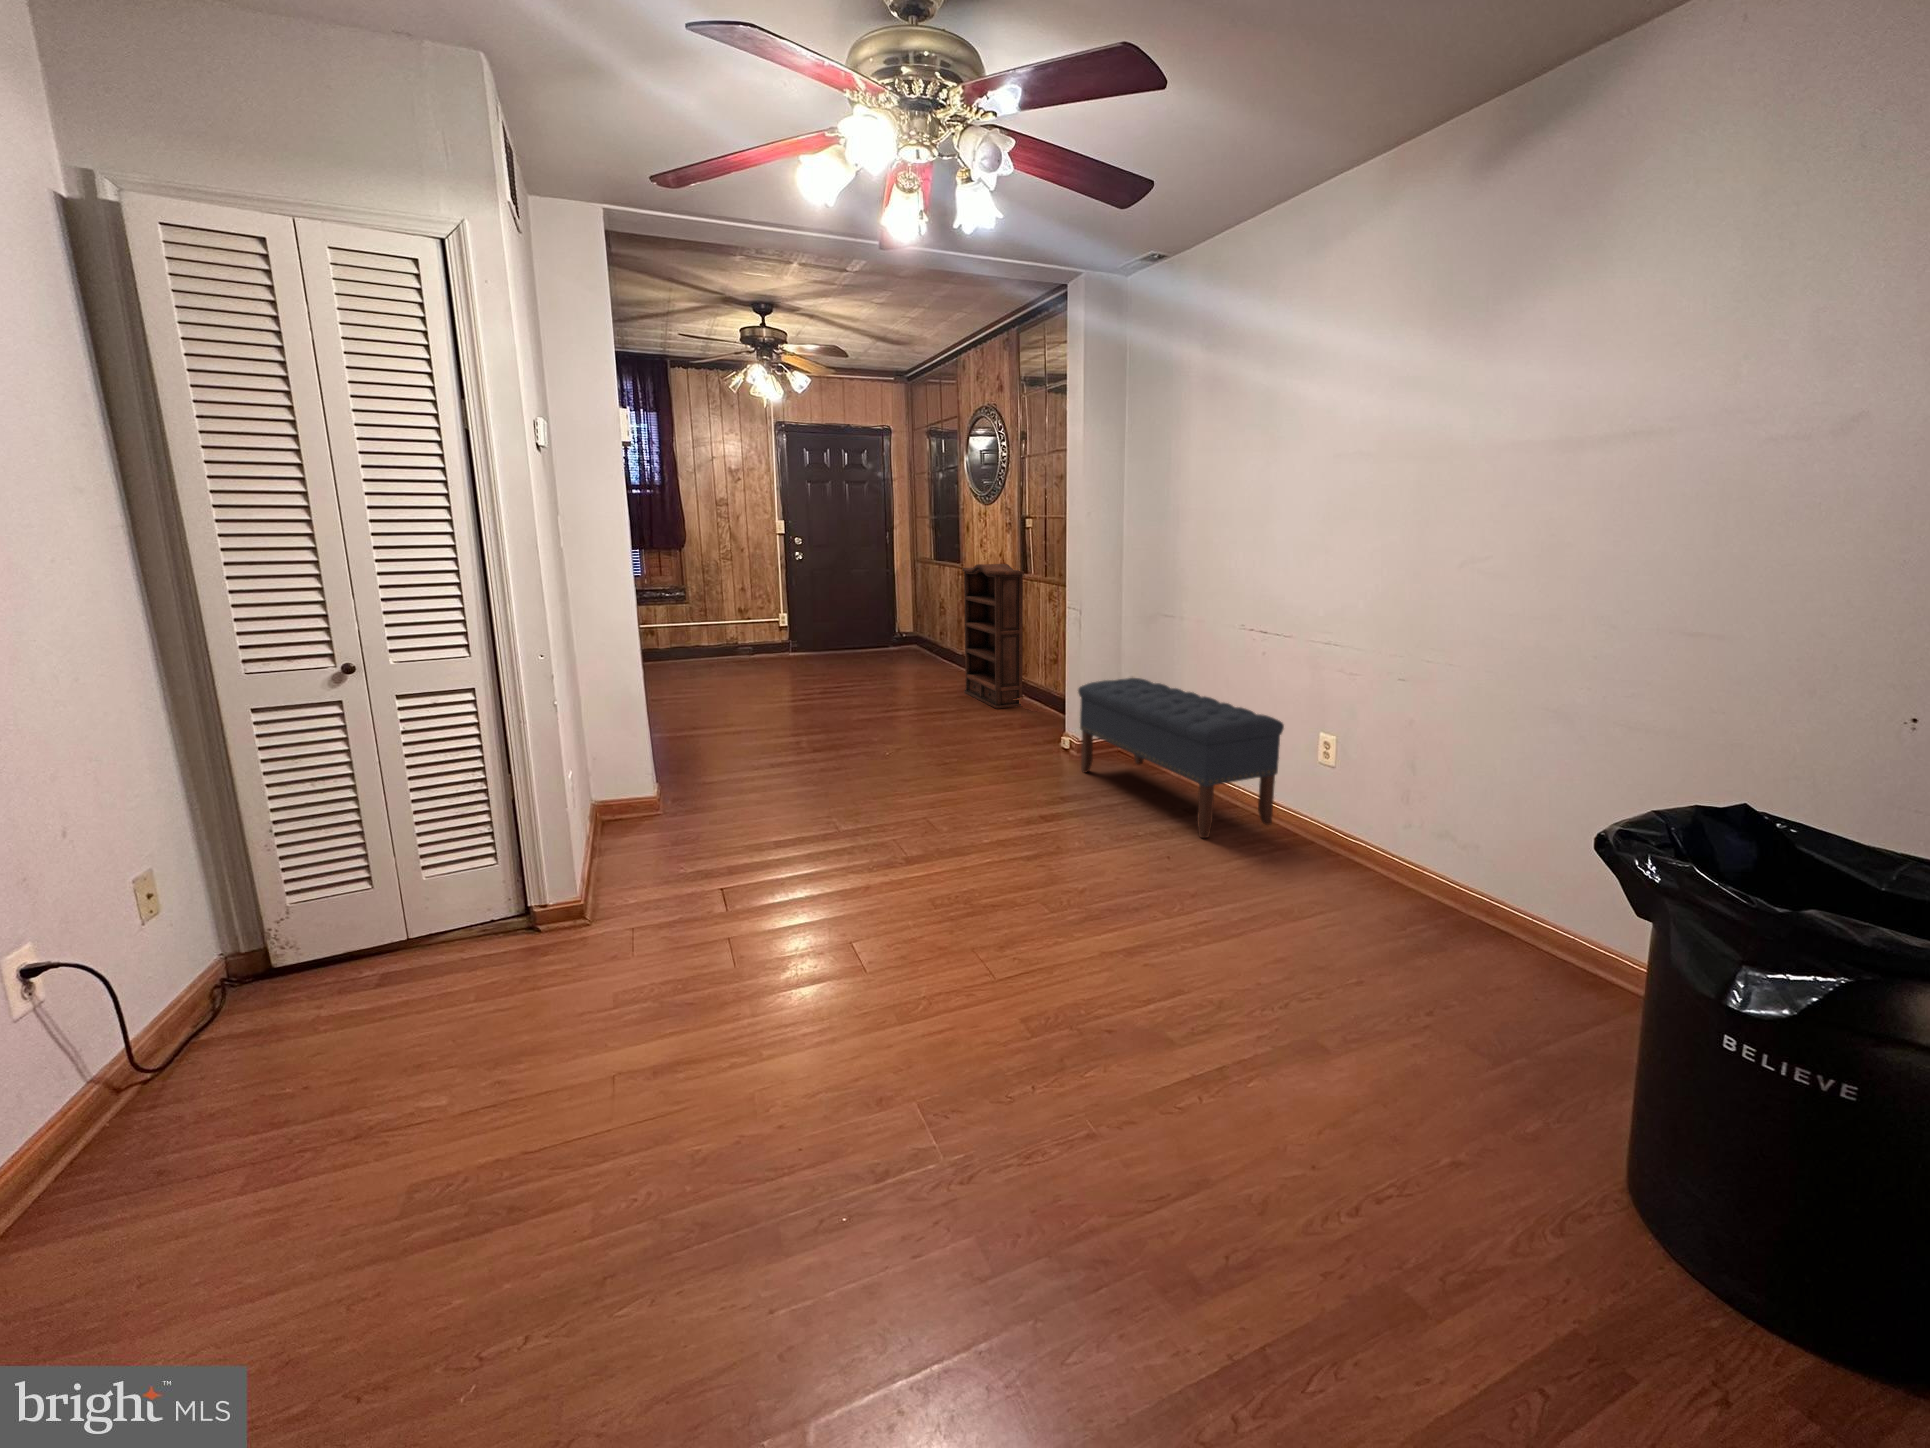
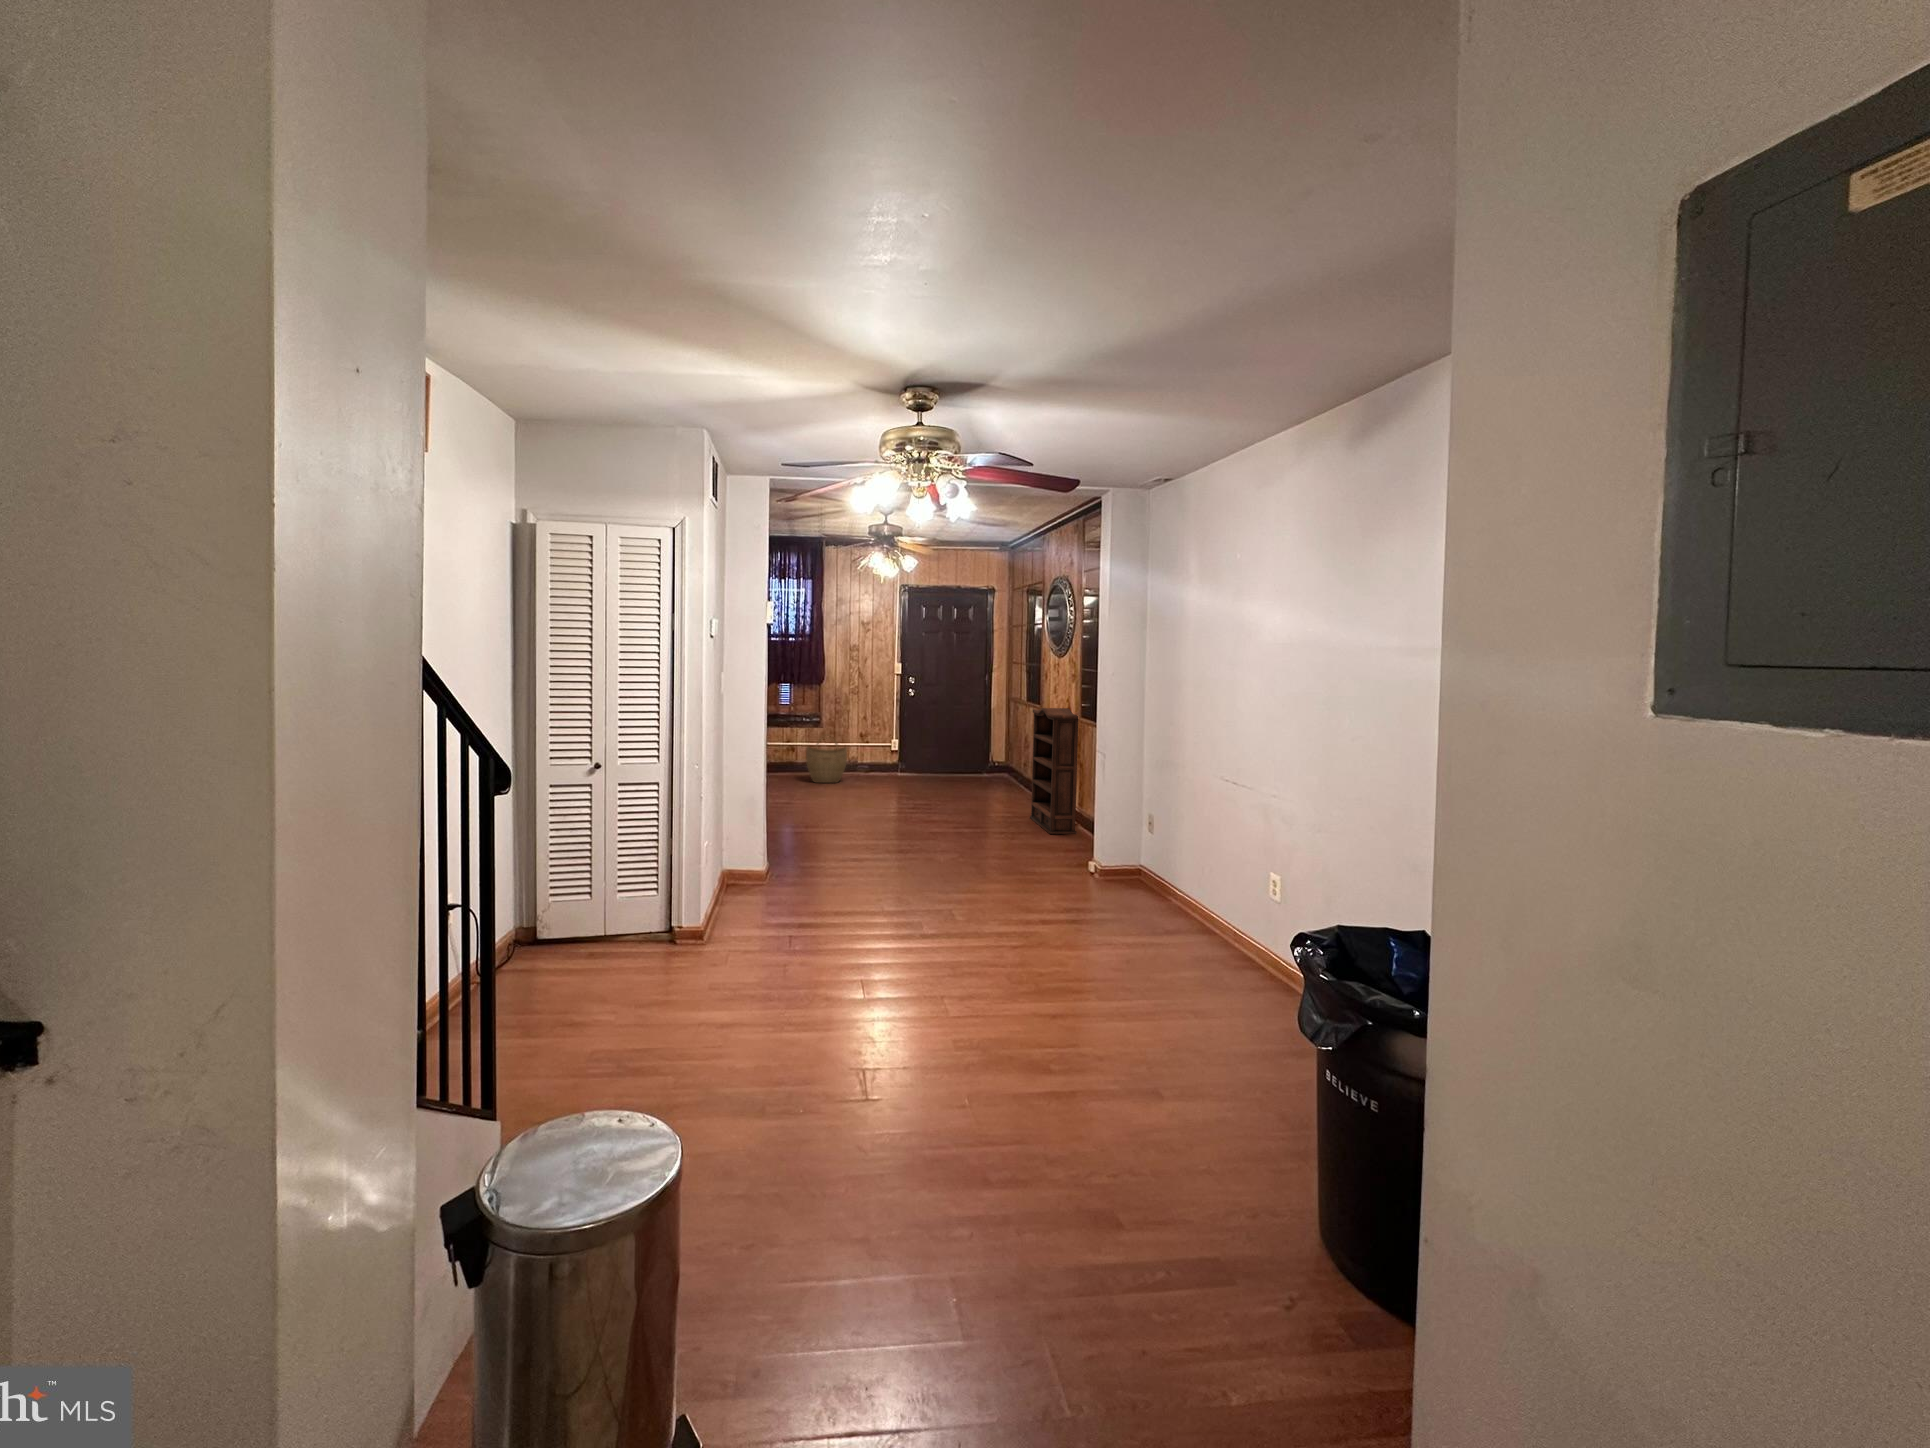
woven basket: none [671,613,726,673] -> present [806,736,847,783]
bench: present [1078,678,1284,838] -> none [1093,815,1247,957]

